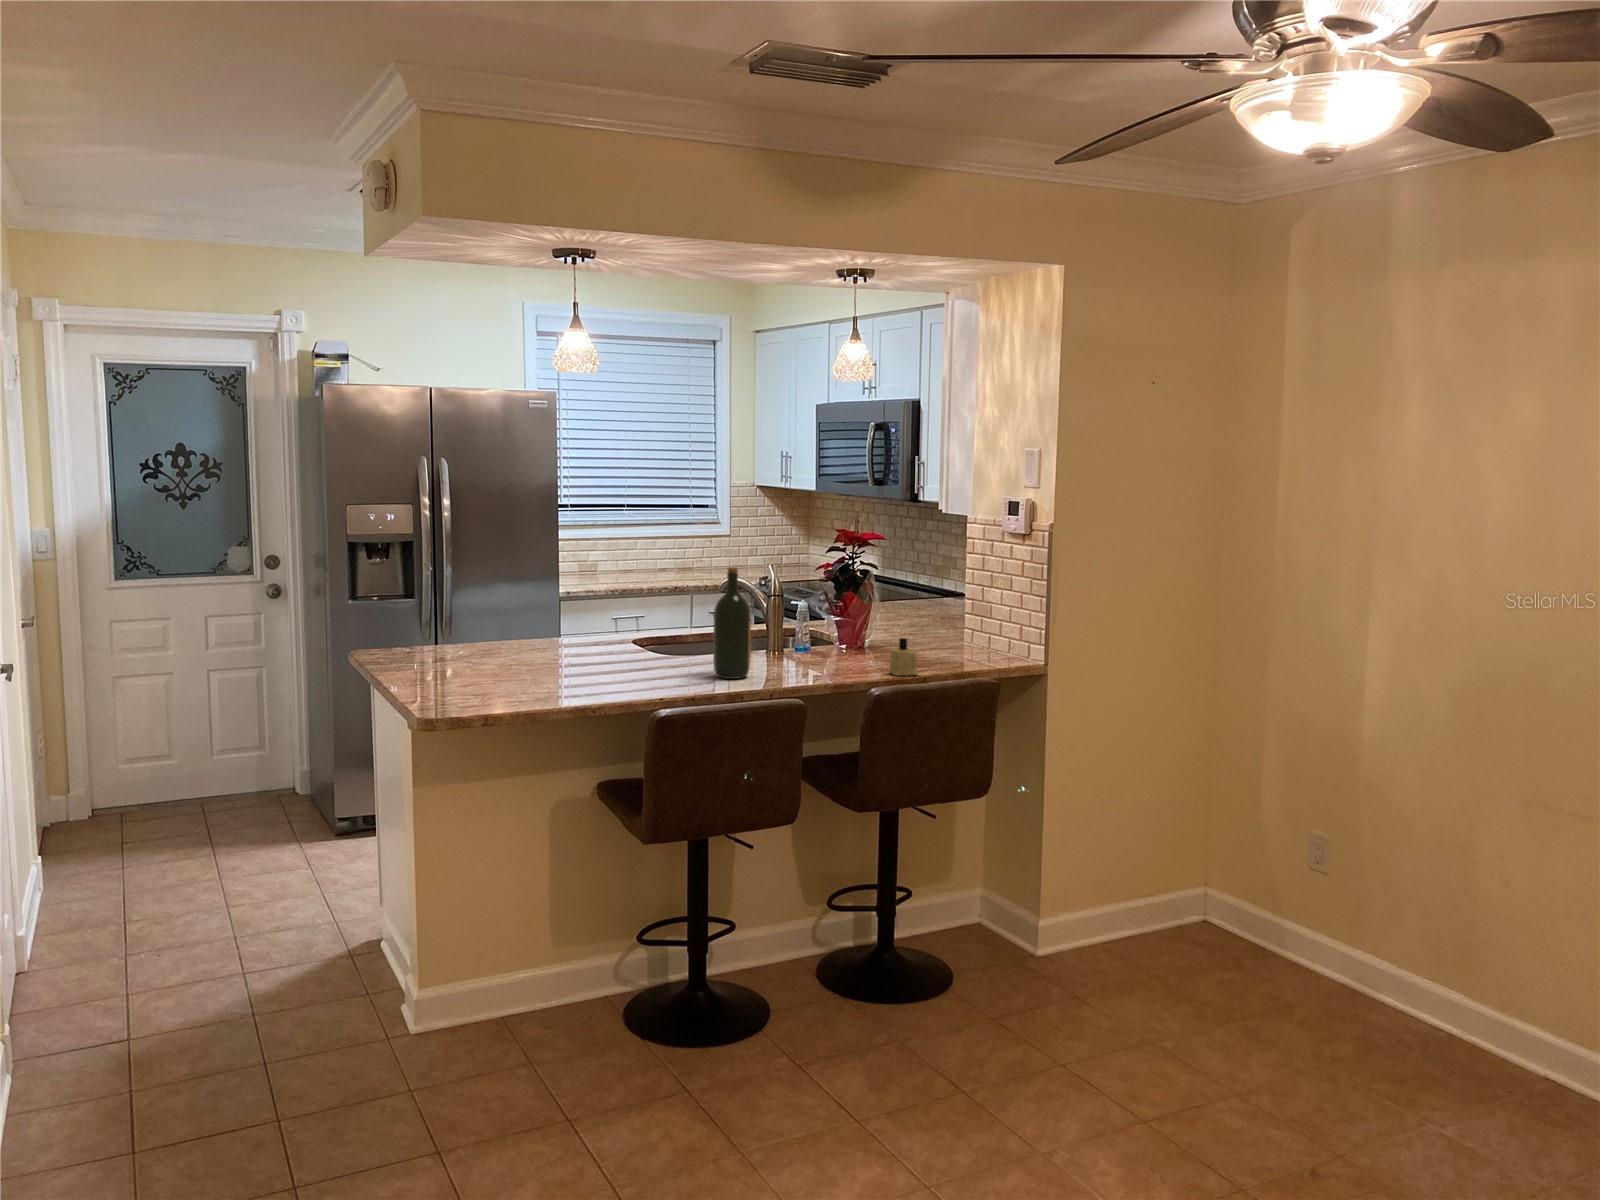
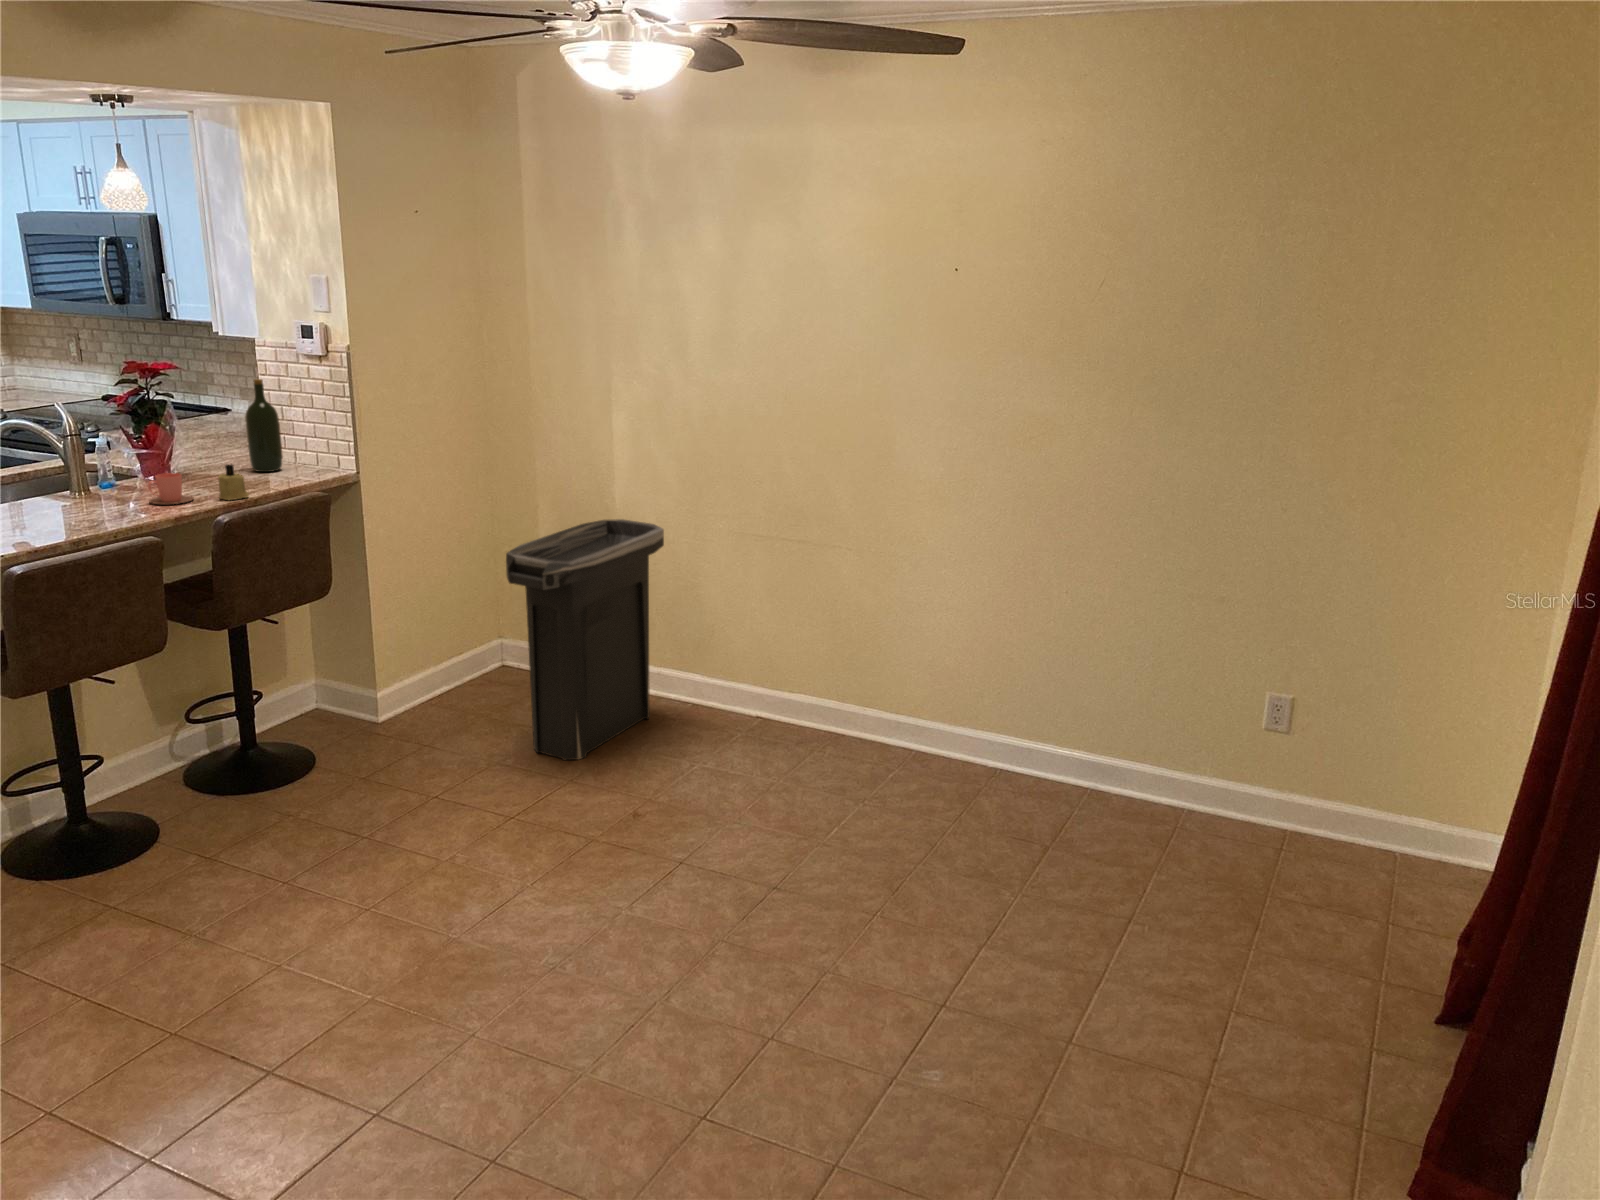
wine bottle: present [714,567,751,679] -> present [245,379,283,472]
cup: none [823,641,866,673] -> present [148,473,193,504]
trash can: none [1189,756,1418,1062] -> present [506,519,664,760]

